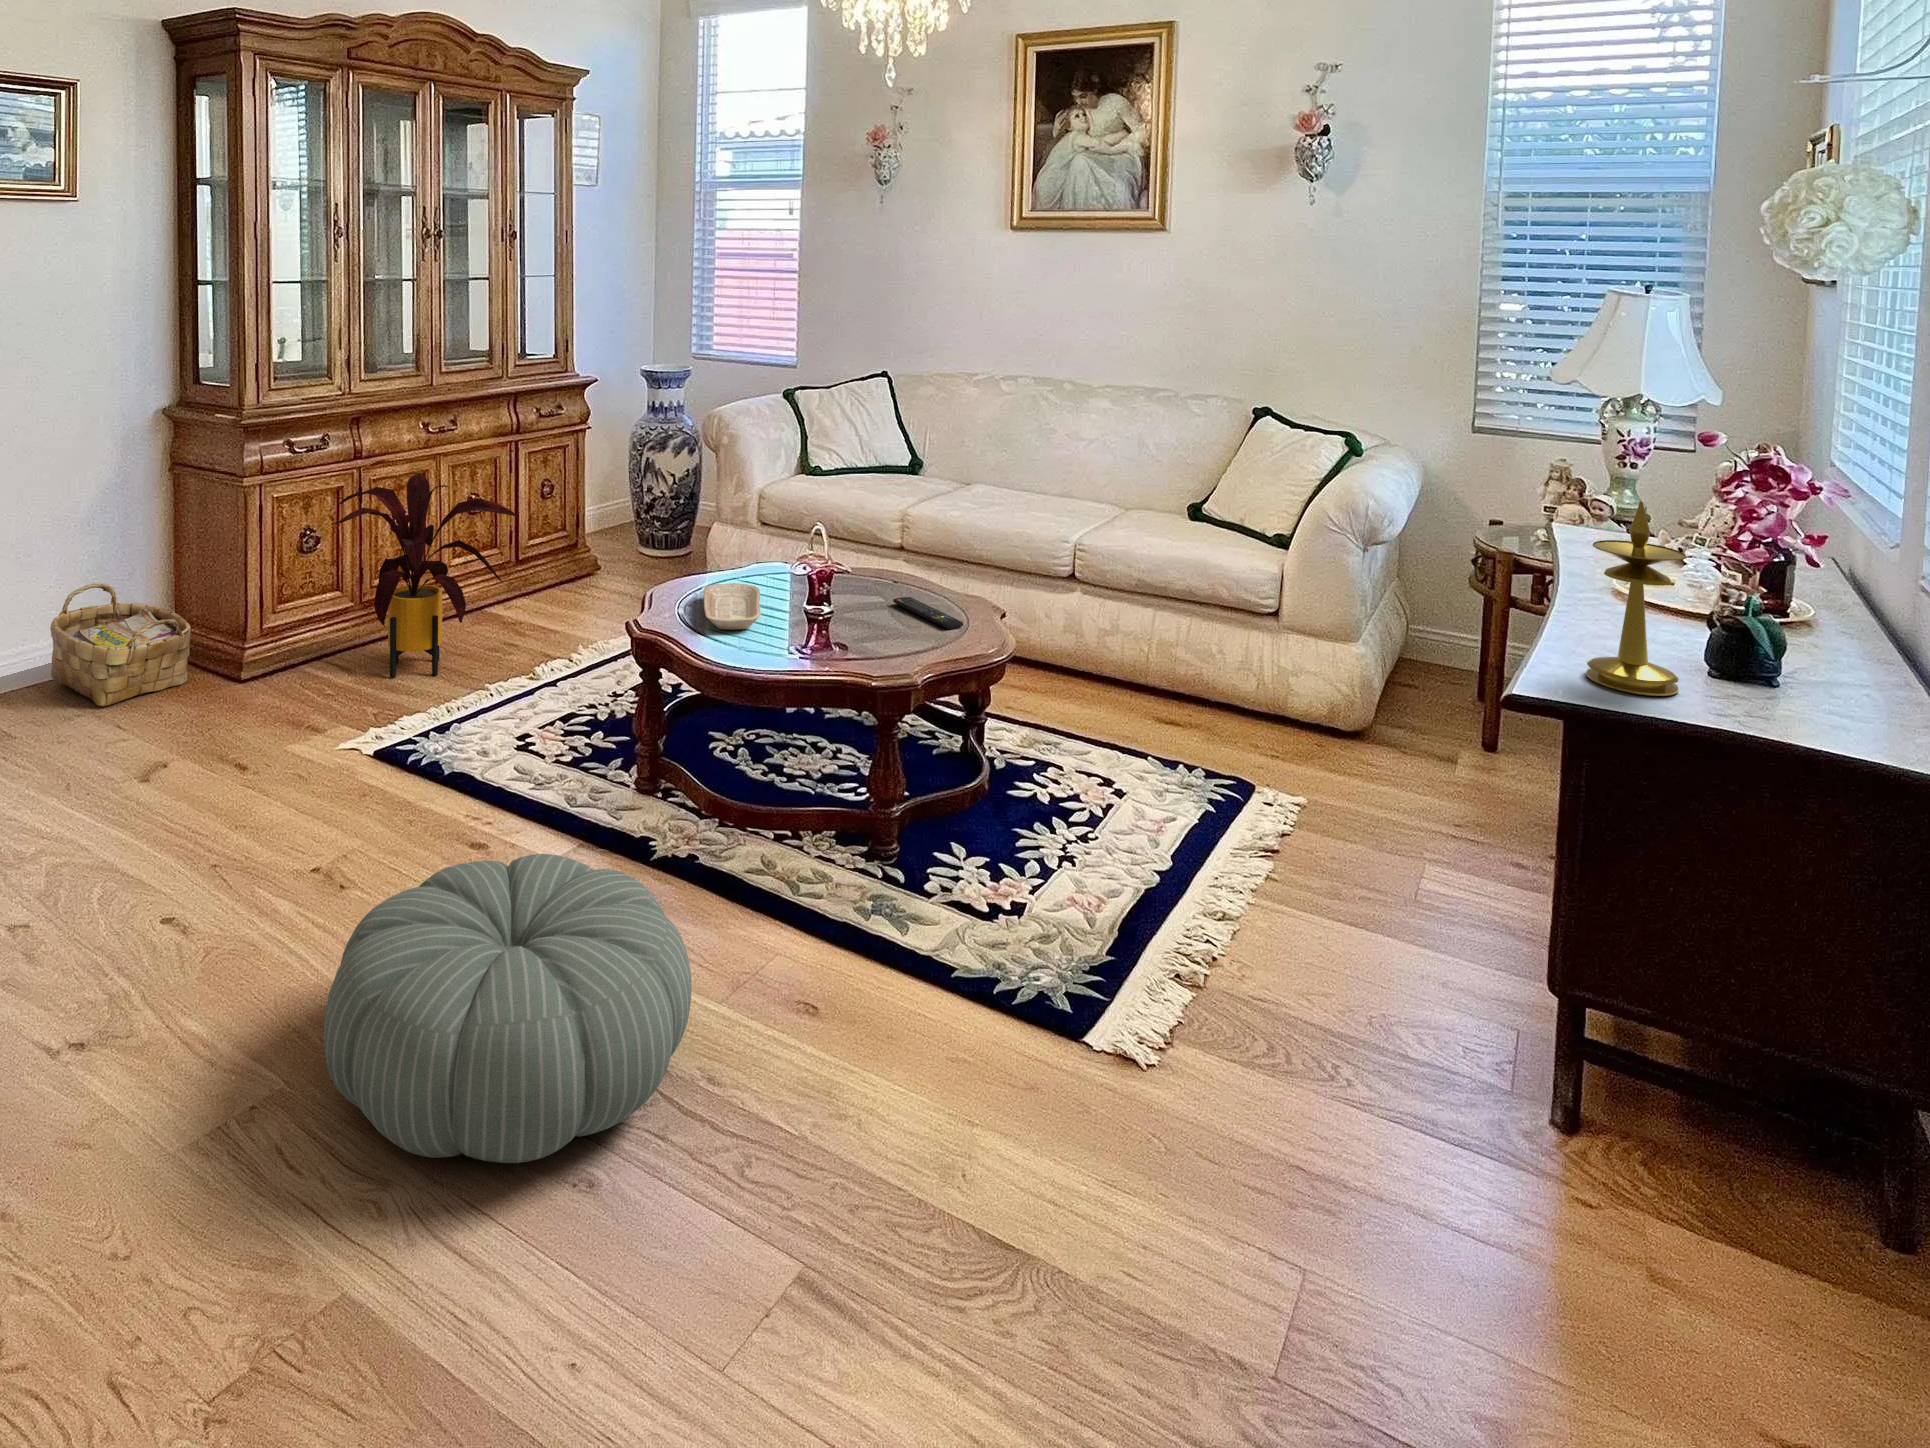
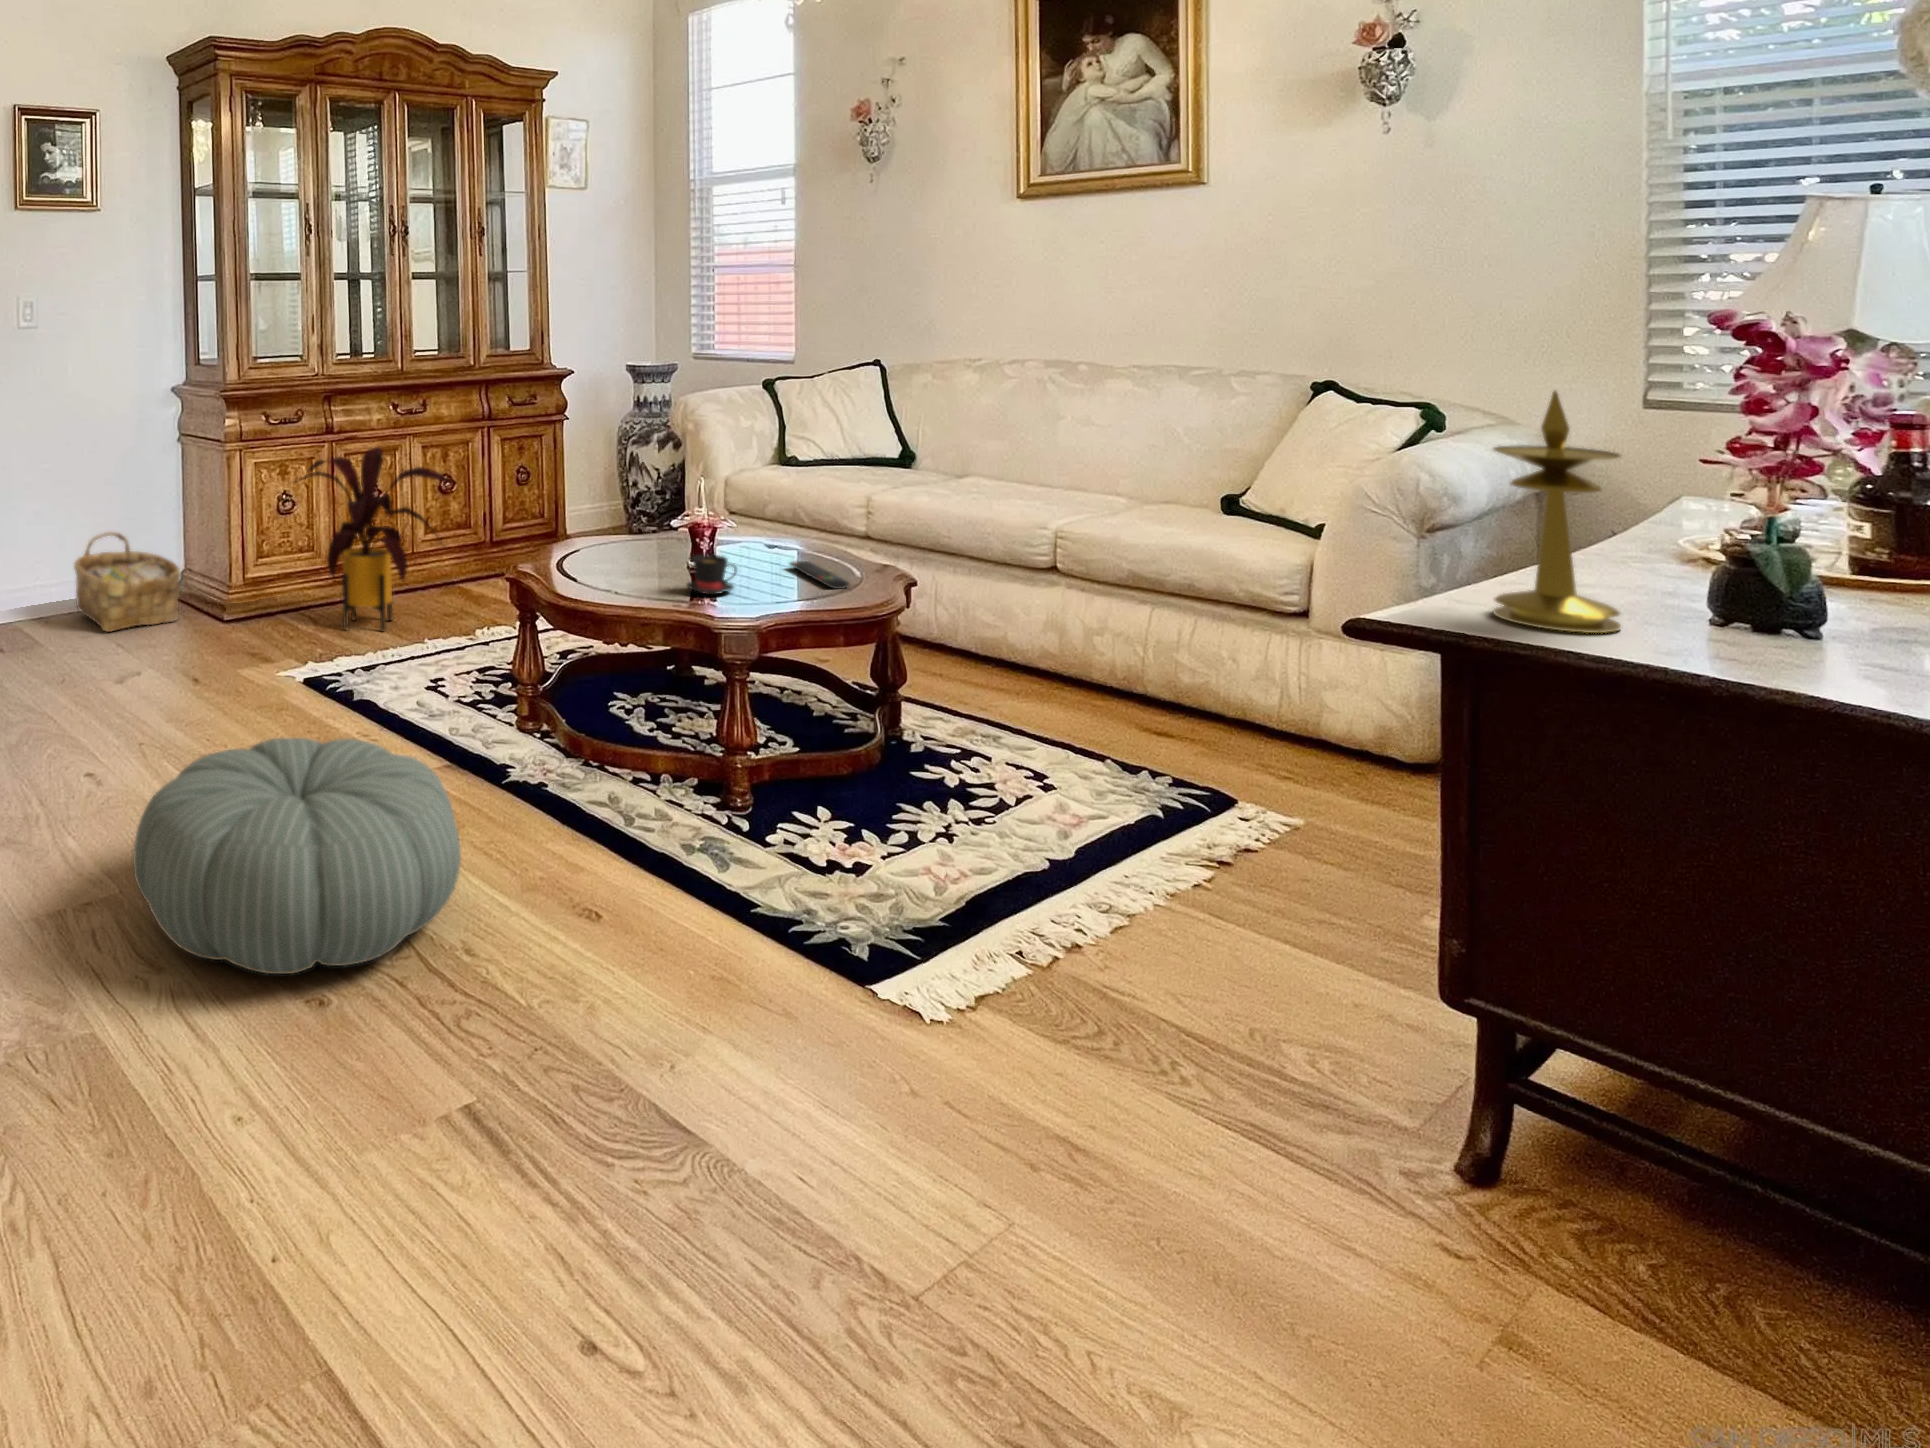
tray: present [704,583,761,630] -> none [580,542,651,578]
teacup: none [821,604,871,645] -> present [687,555,737,595]

